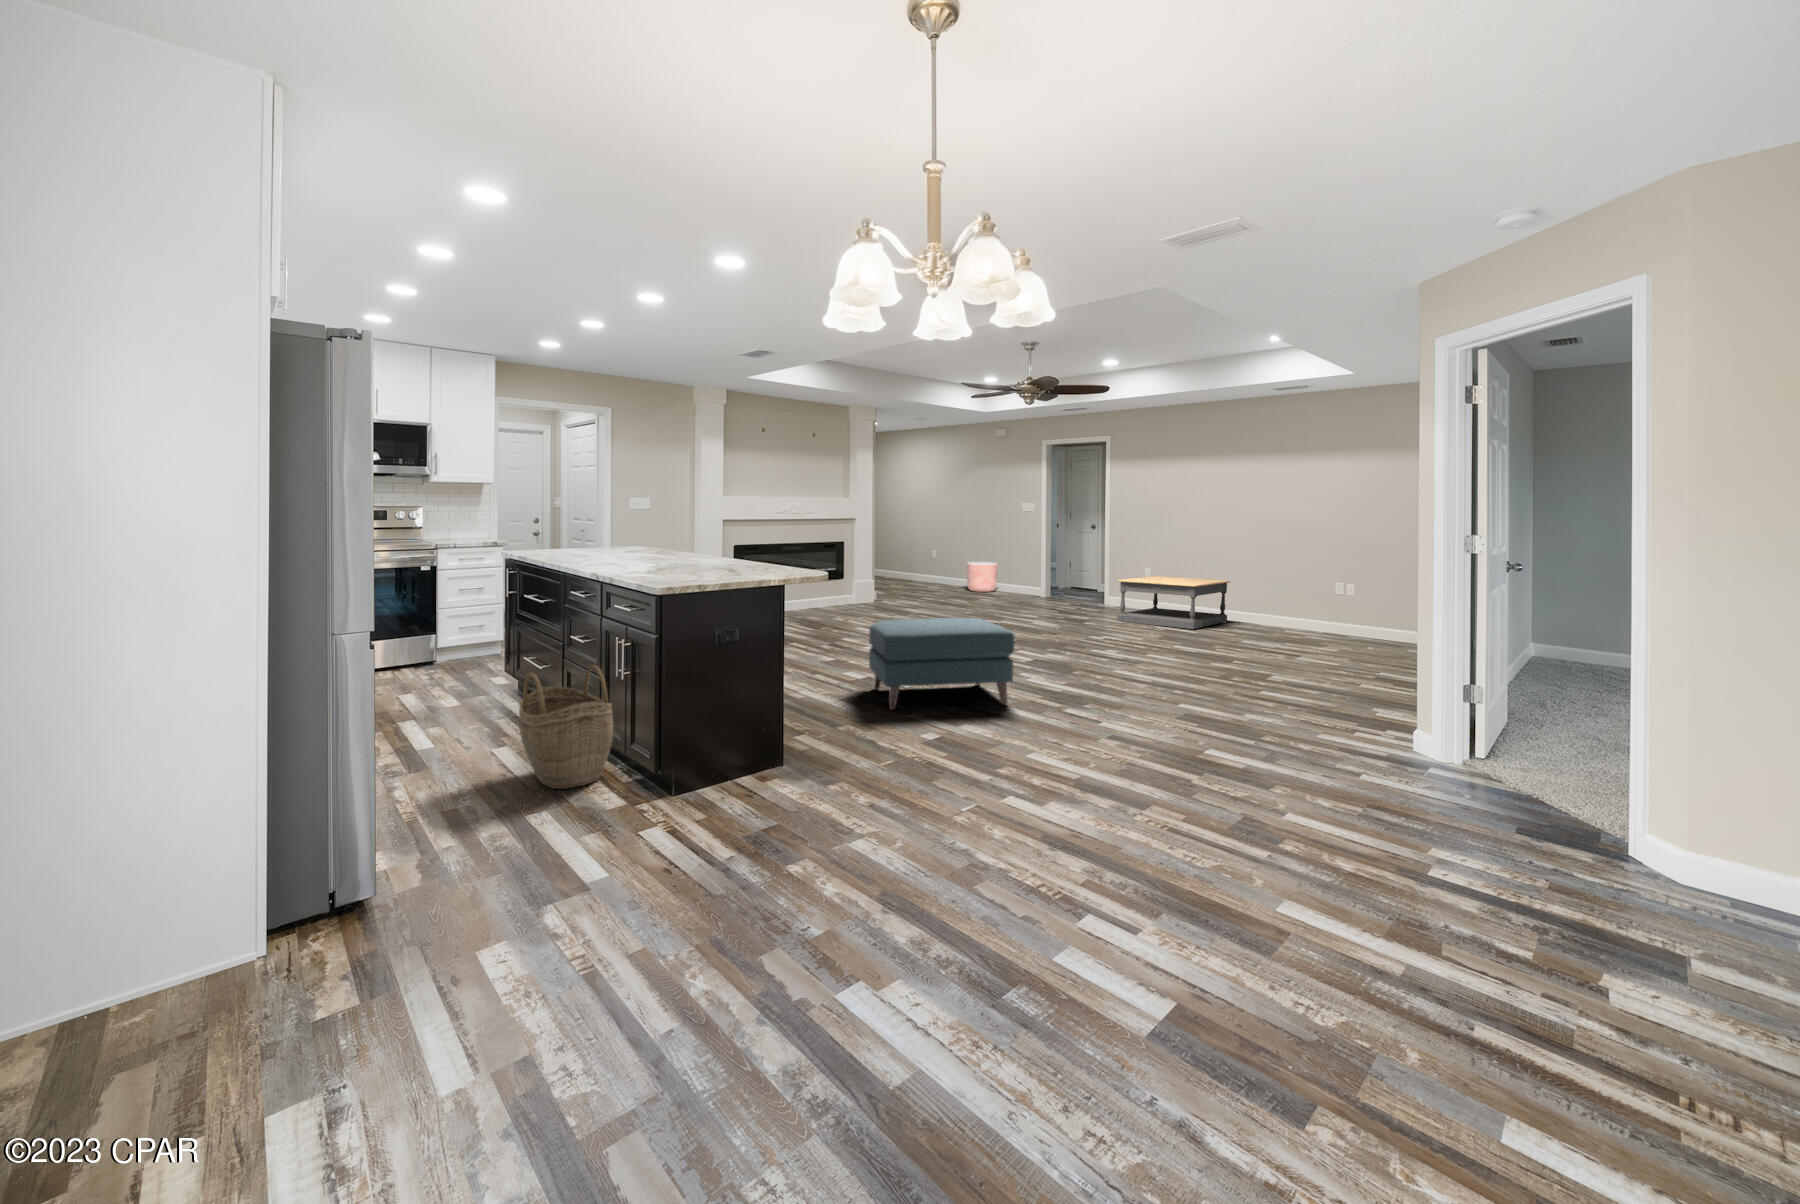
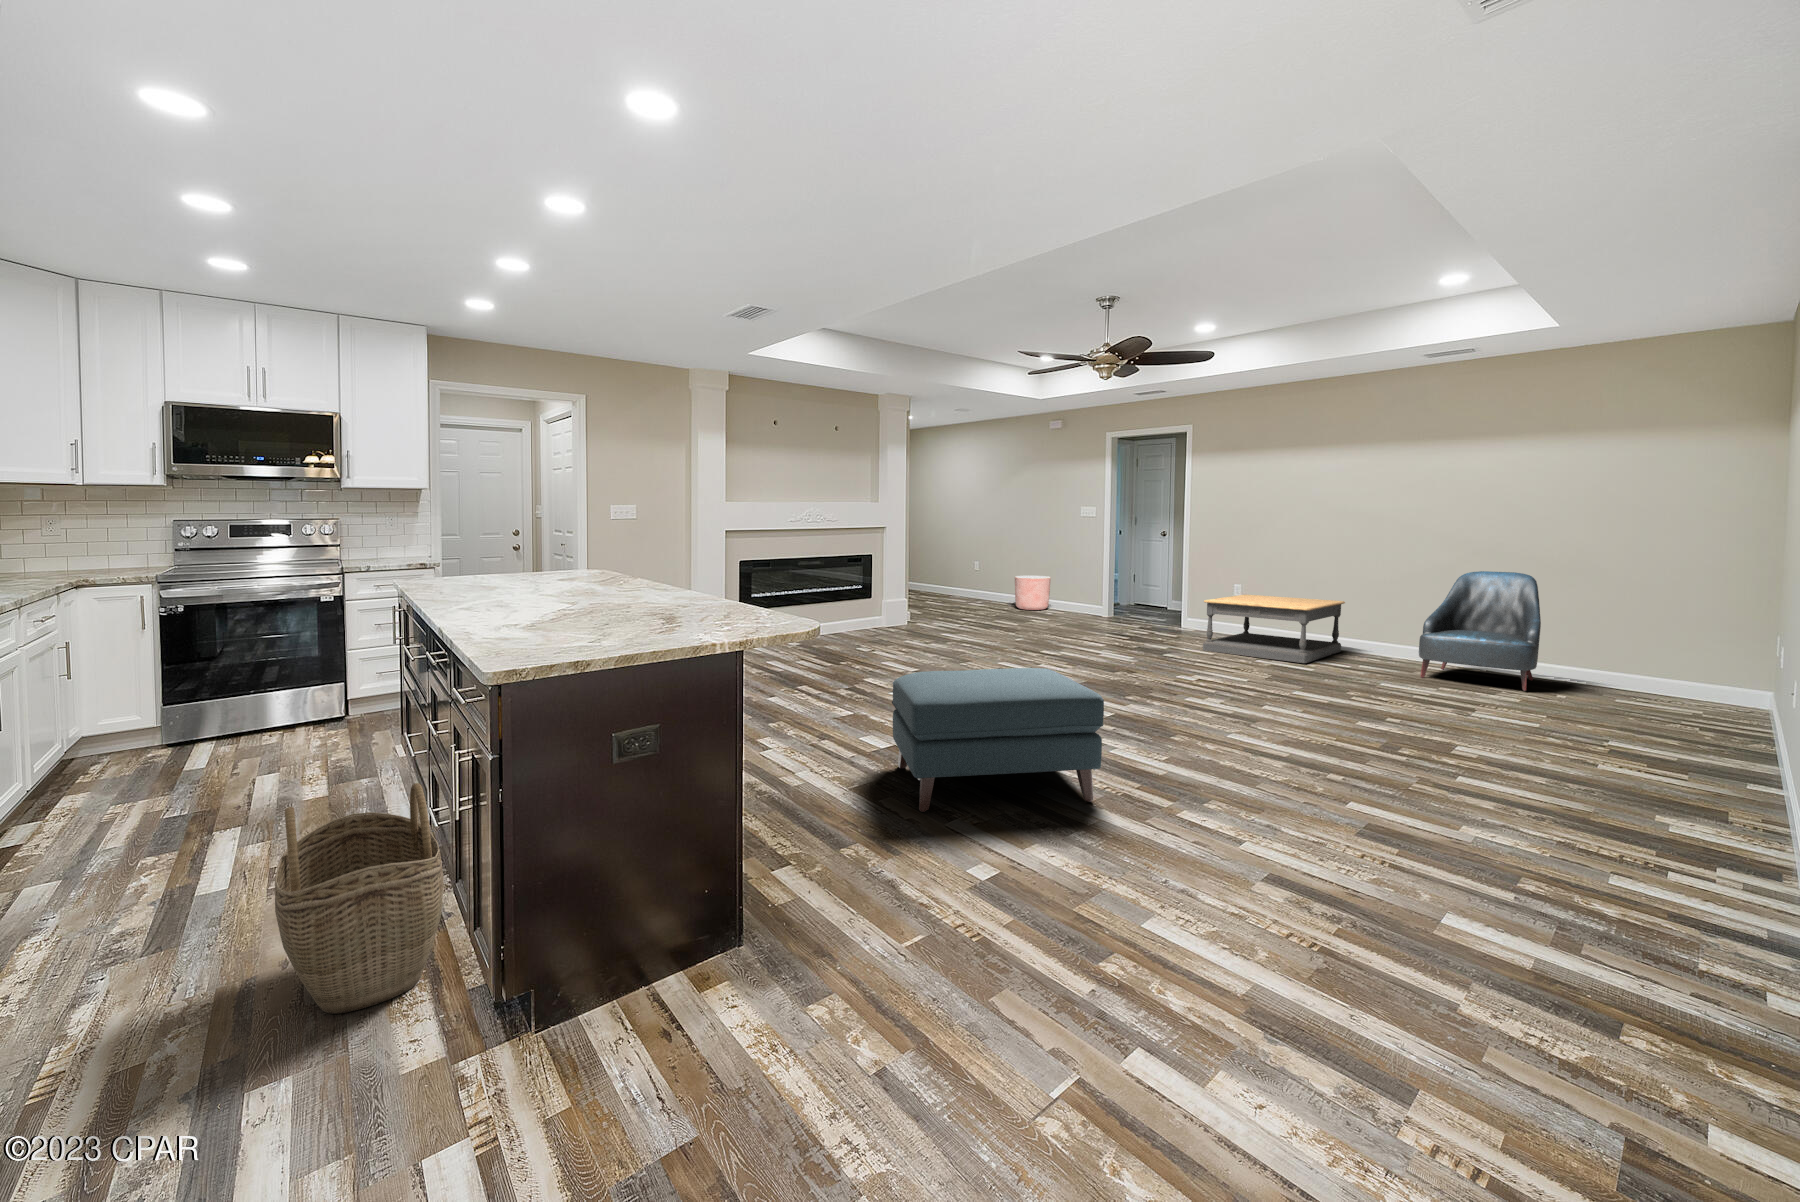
armchair: none [1277,556,1365,646] -> present [1419,571,1541,691]

